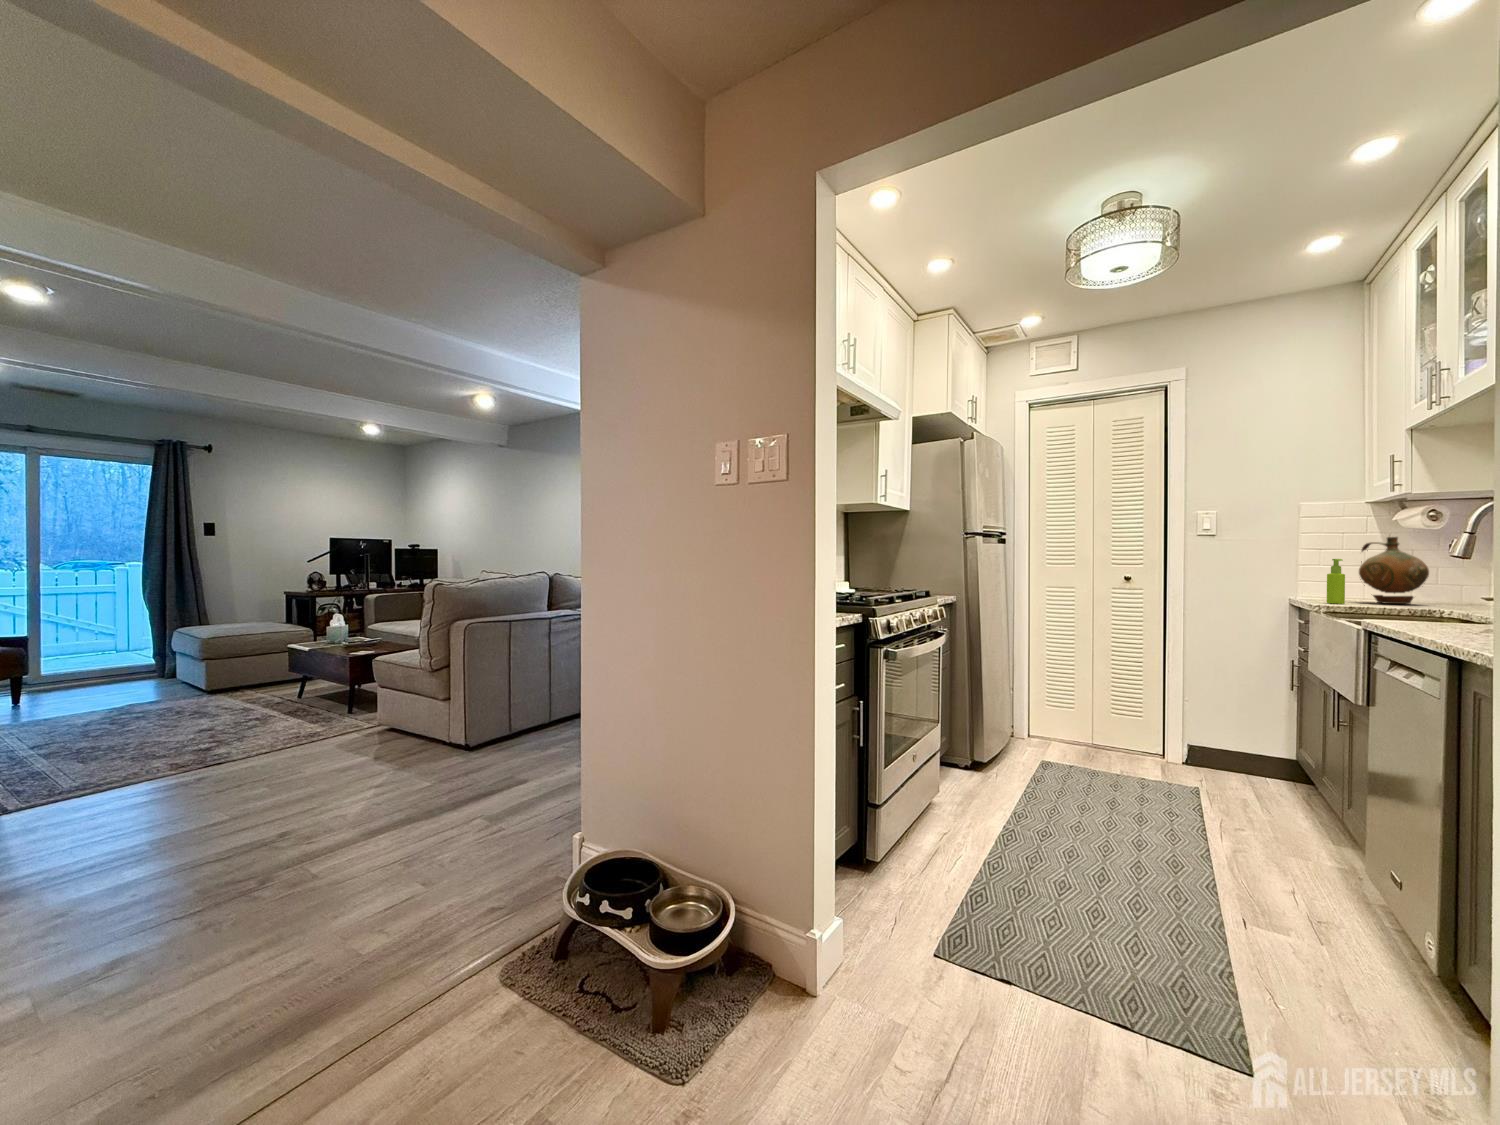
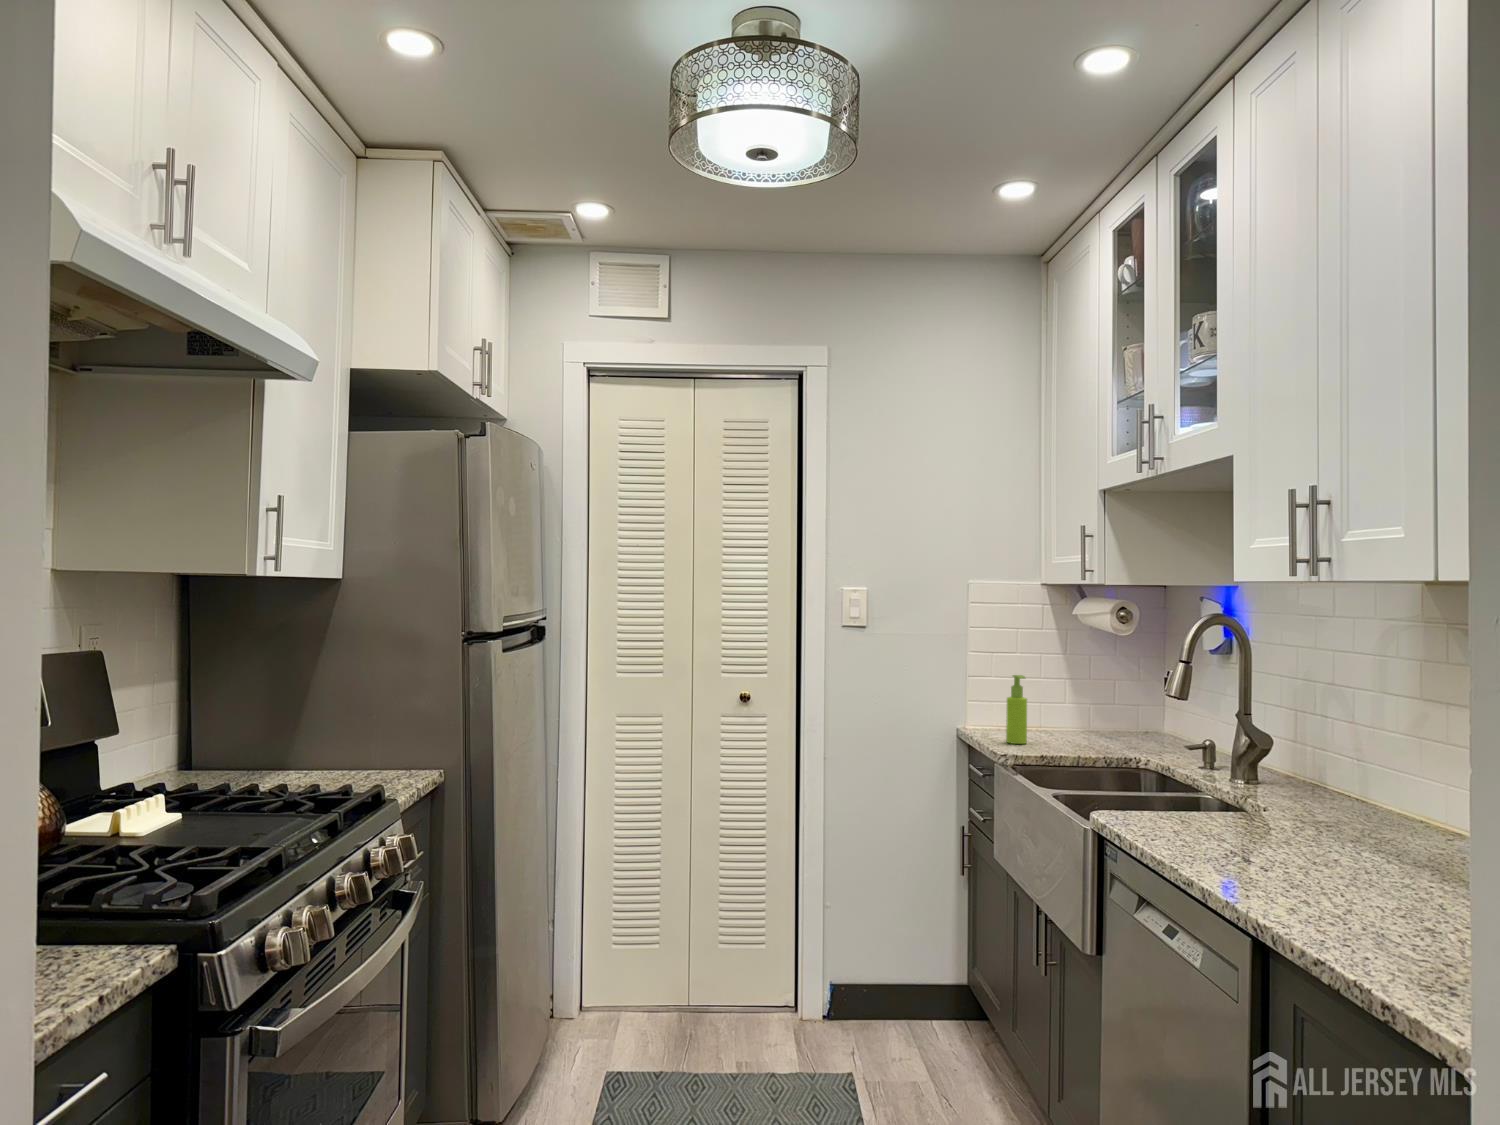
ceramic jug: present [1359,537,1429,604] -> none [1037,640,1110,739]

